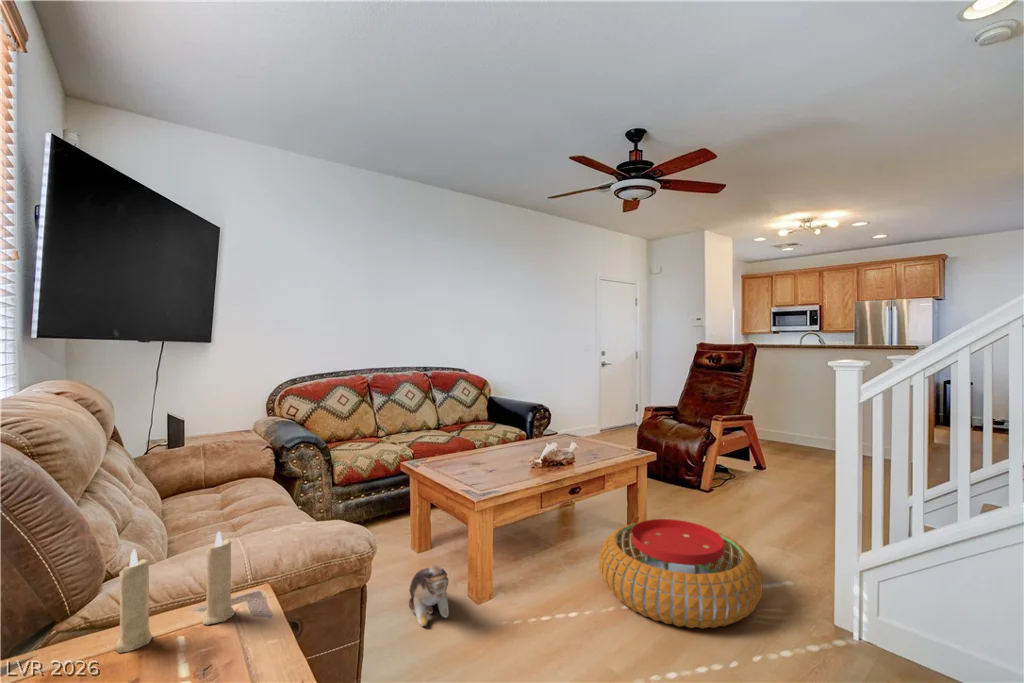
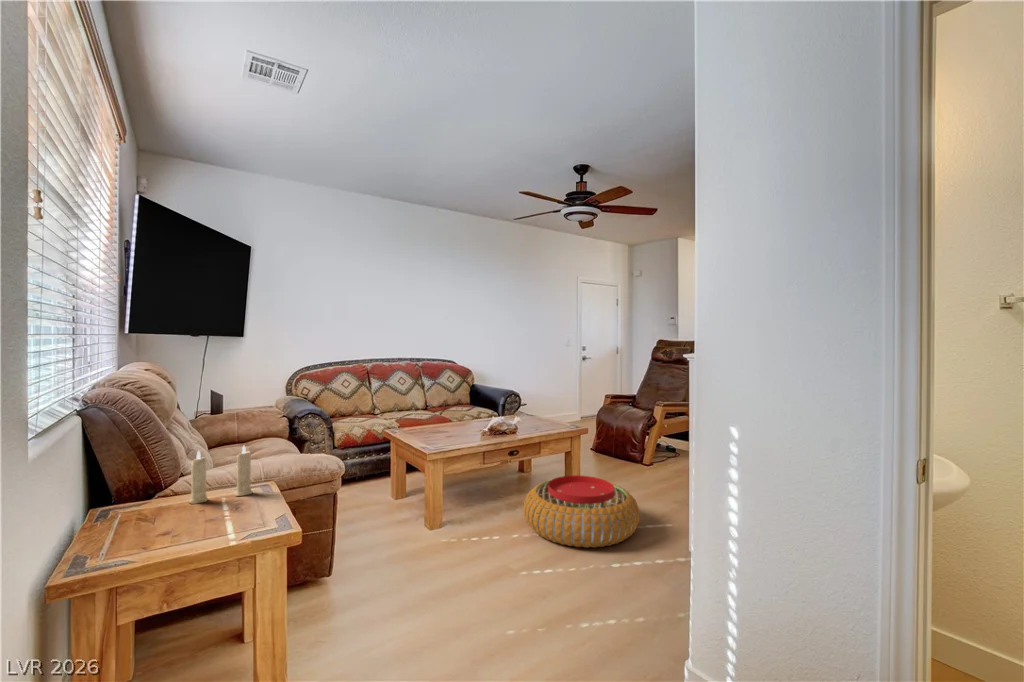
plush toy: present [409,566,451,626] -> none [380,498,407,541]

